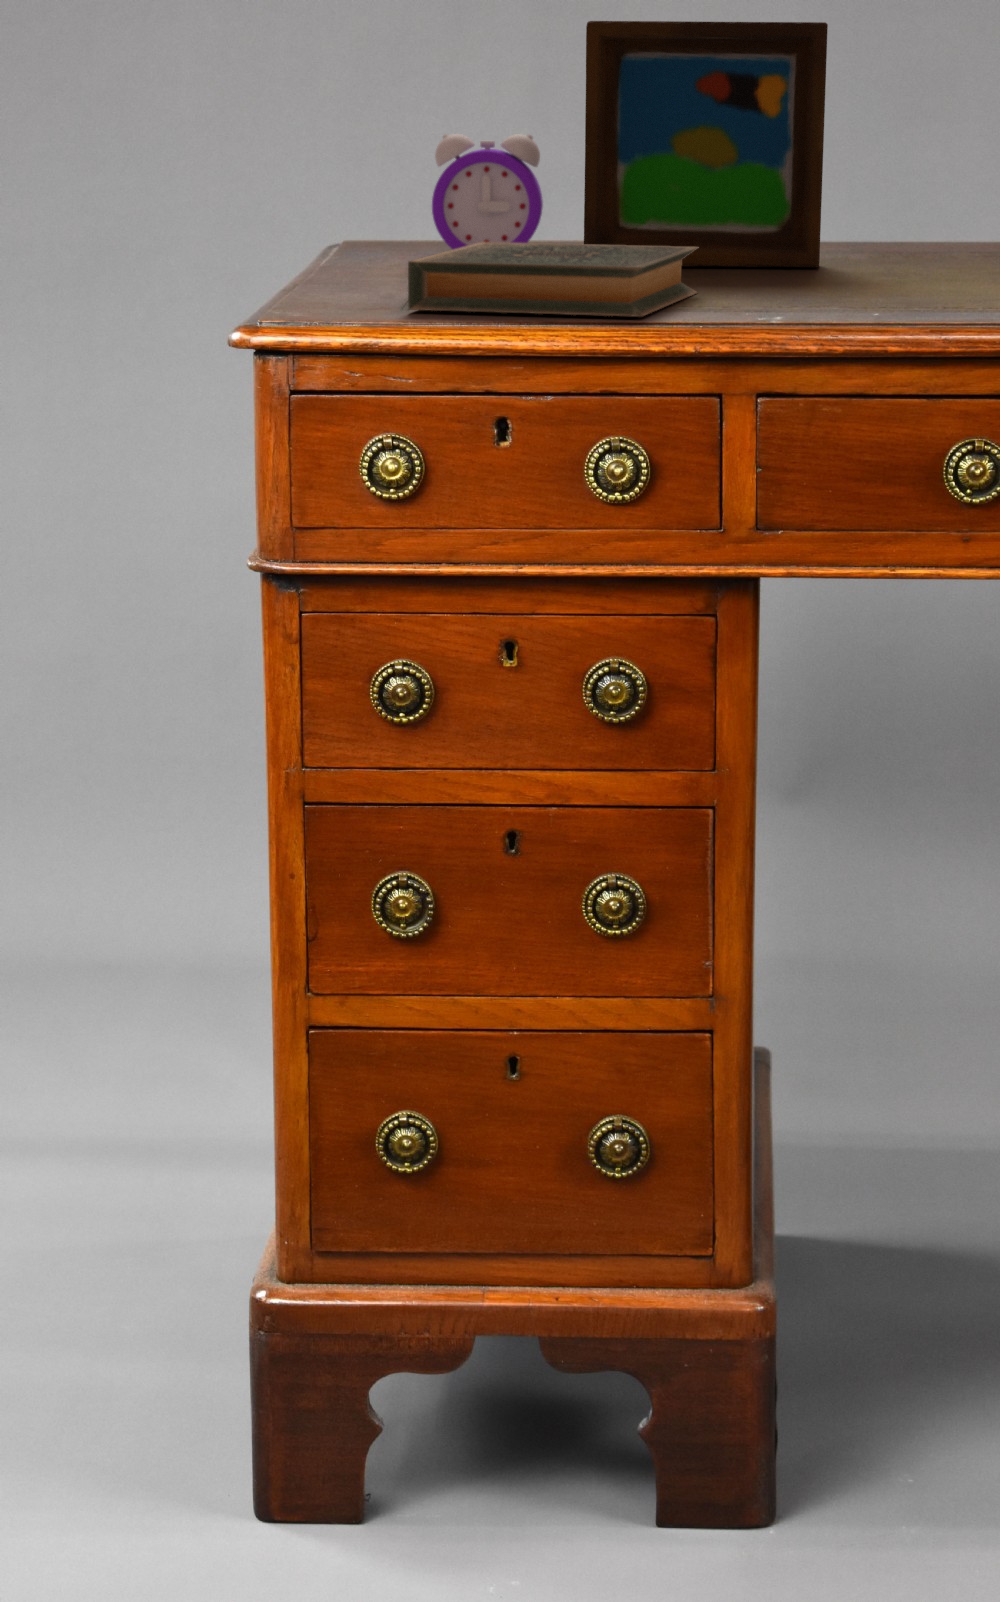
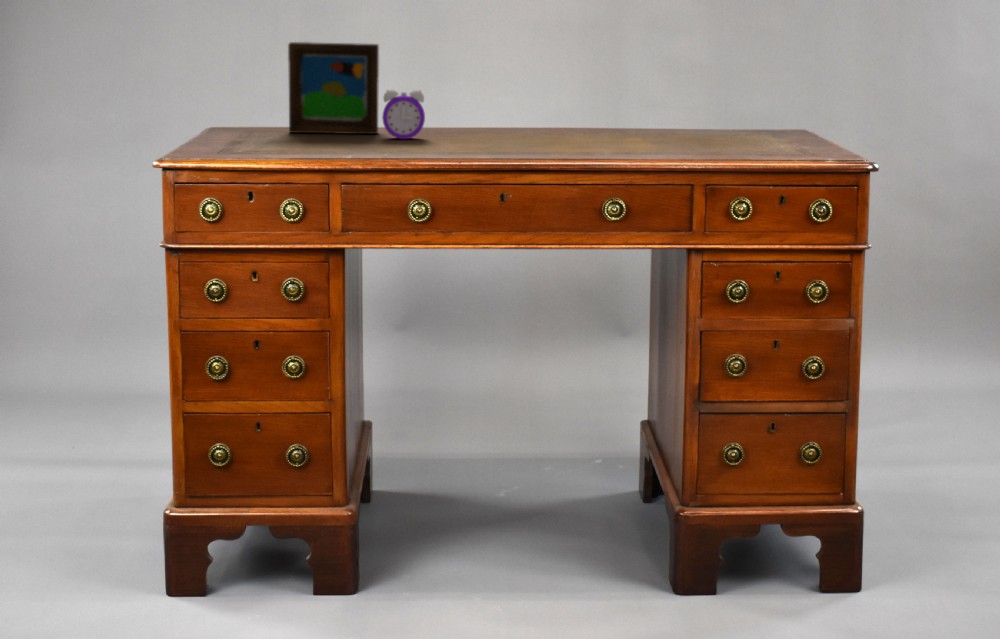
alarm clock: present [432,134,543,250] -> present [382,90,425,139]
hardback book: present [408,242,697,317] -> none [217,127,326,157]

